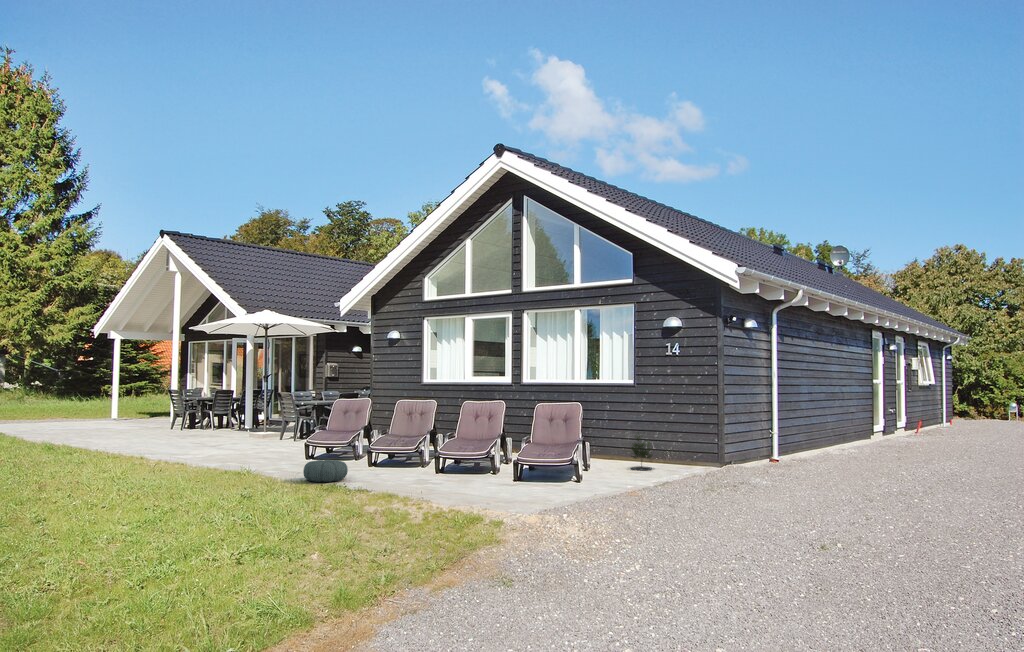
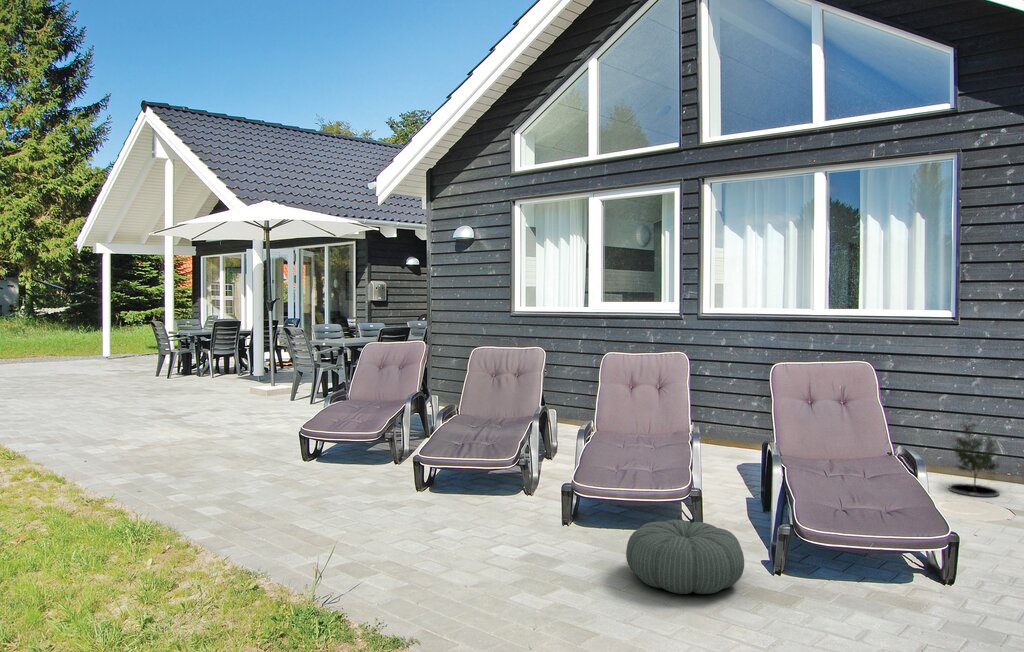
pouf: present [303,460,348,482] -> present [626,520,744,594]

